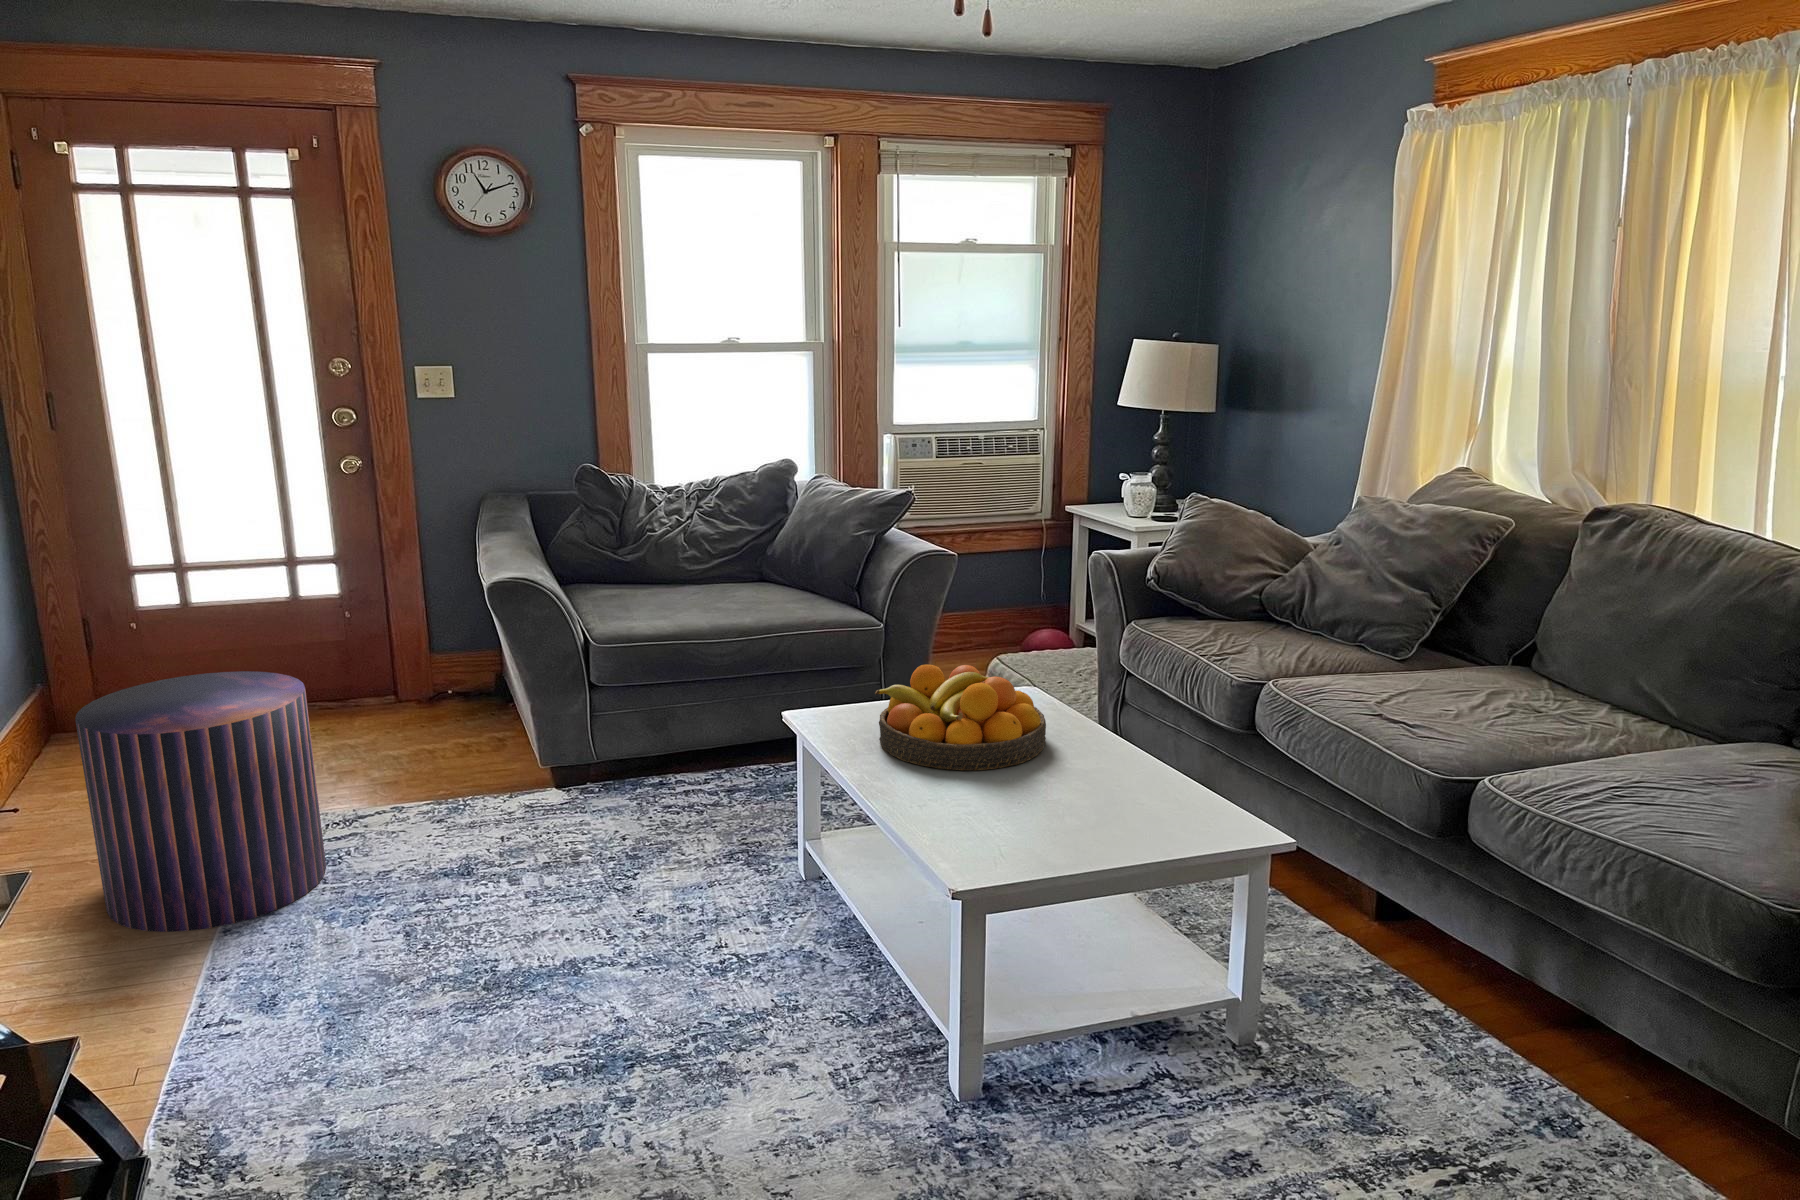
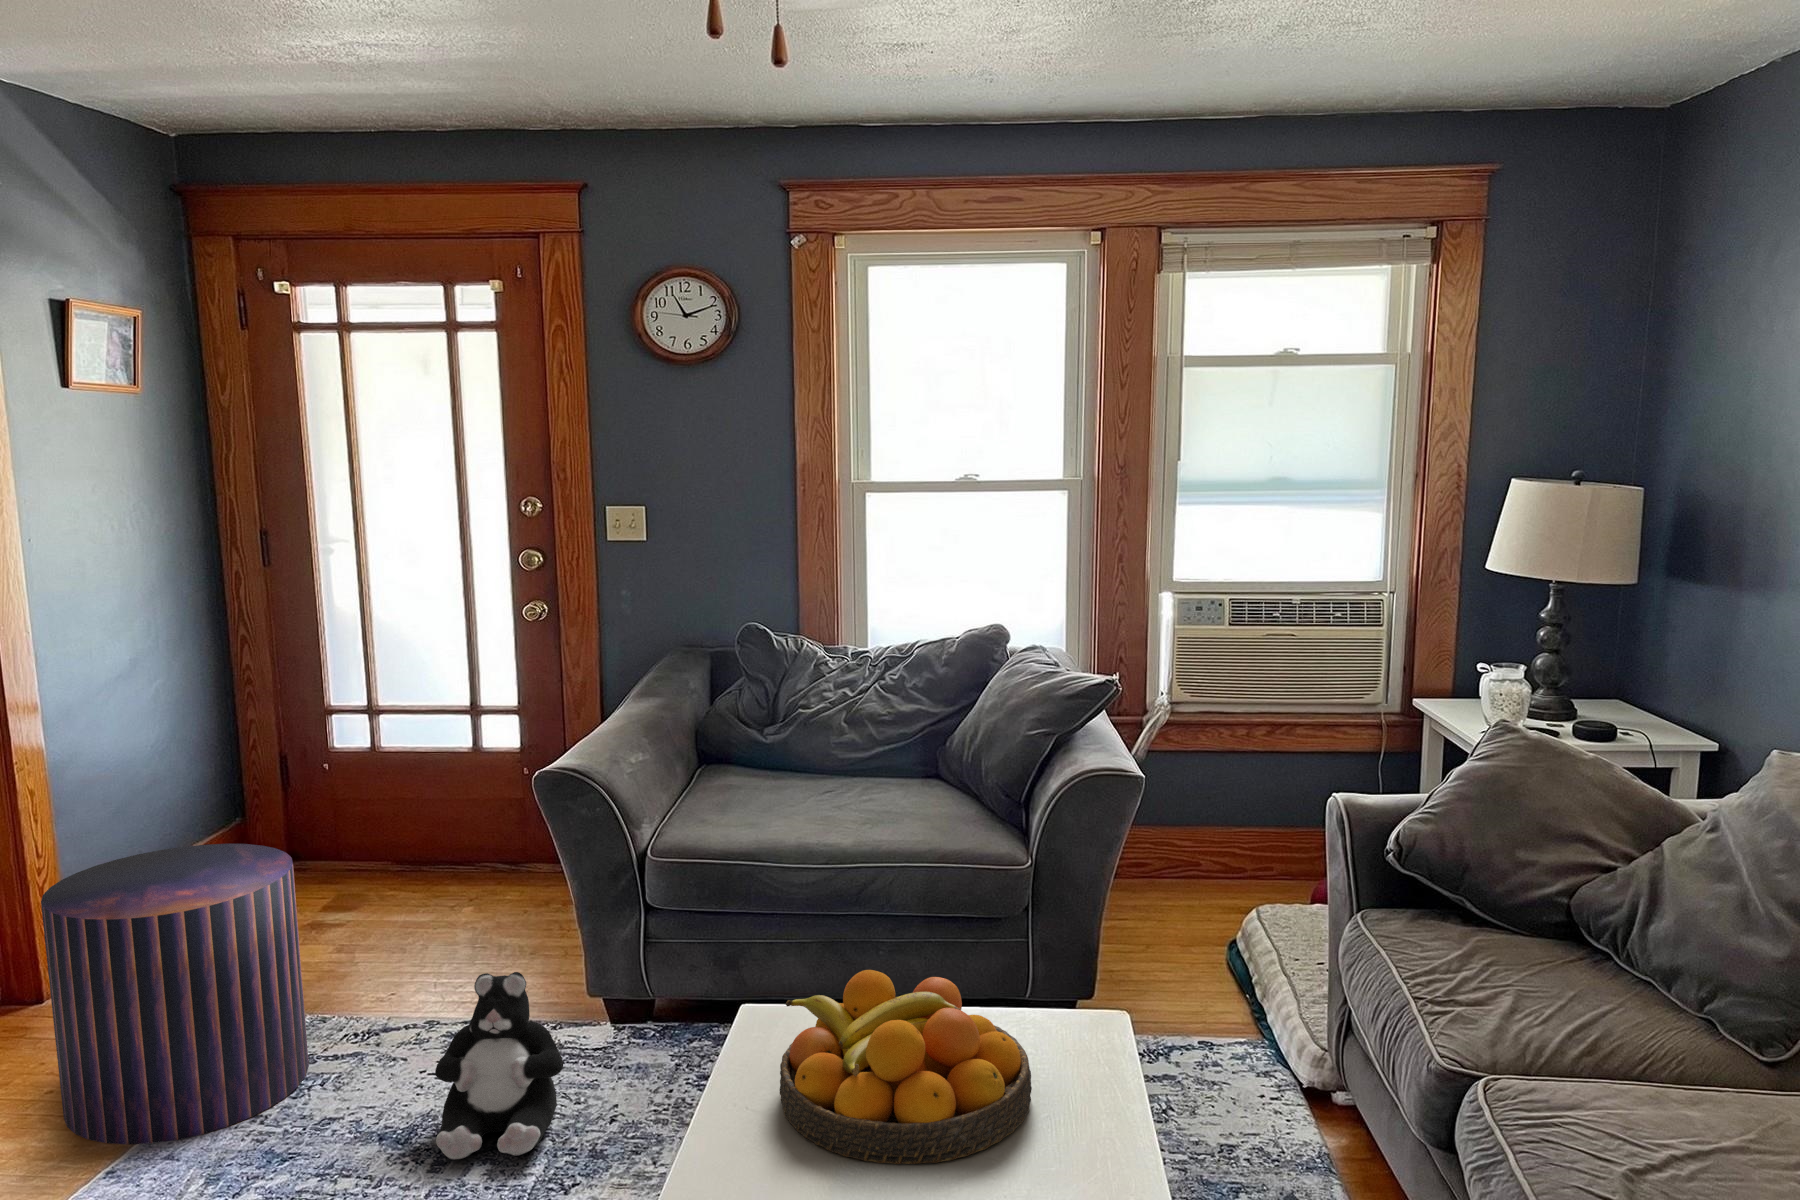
plush toy: none [483,738,596,884] -> present [435,972,563,1159]

